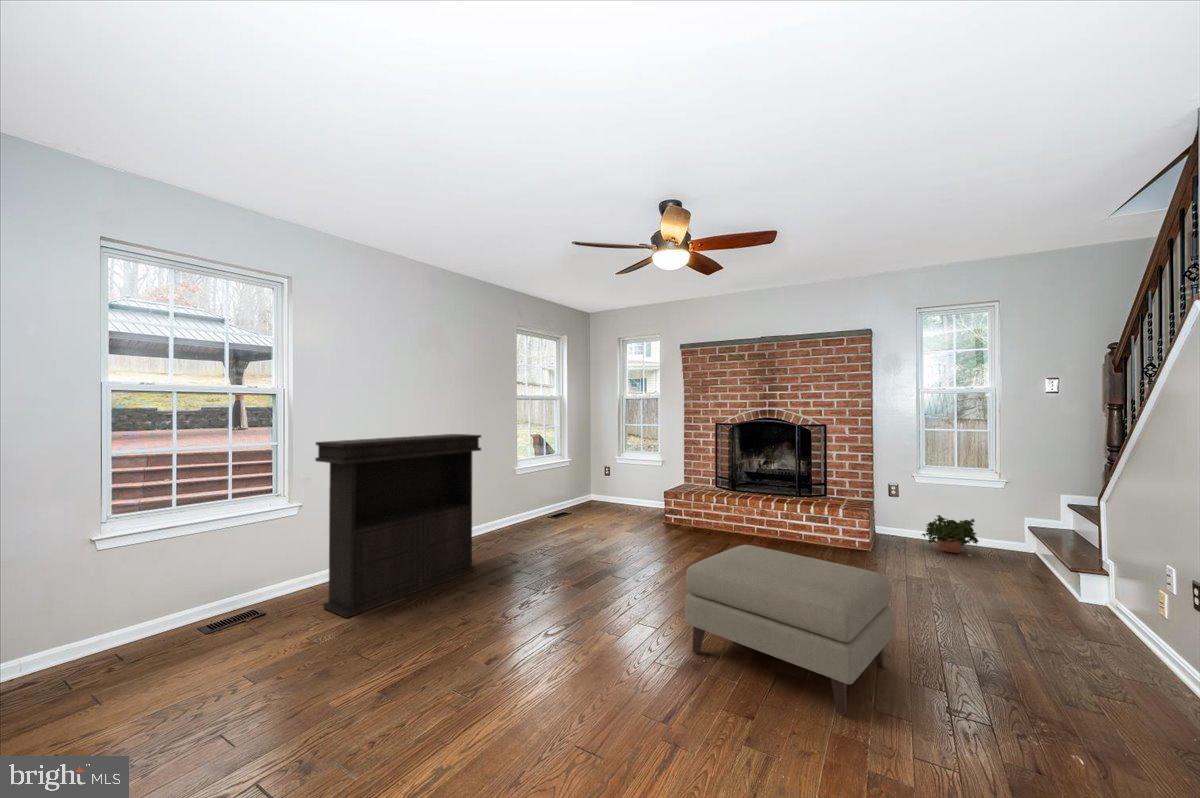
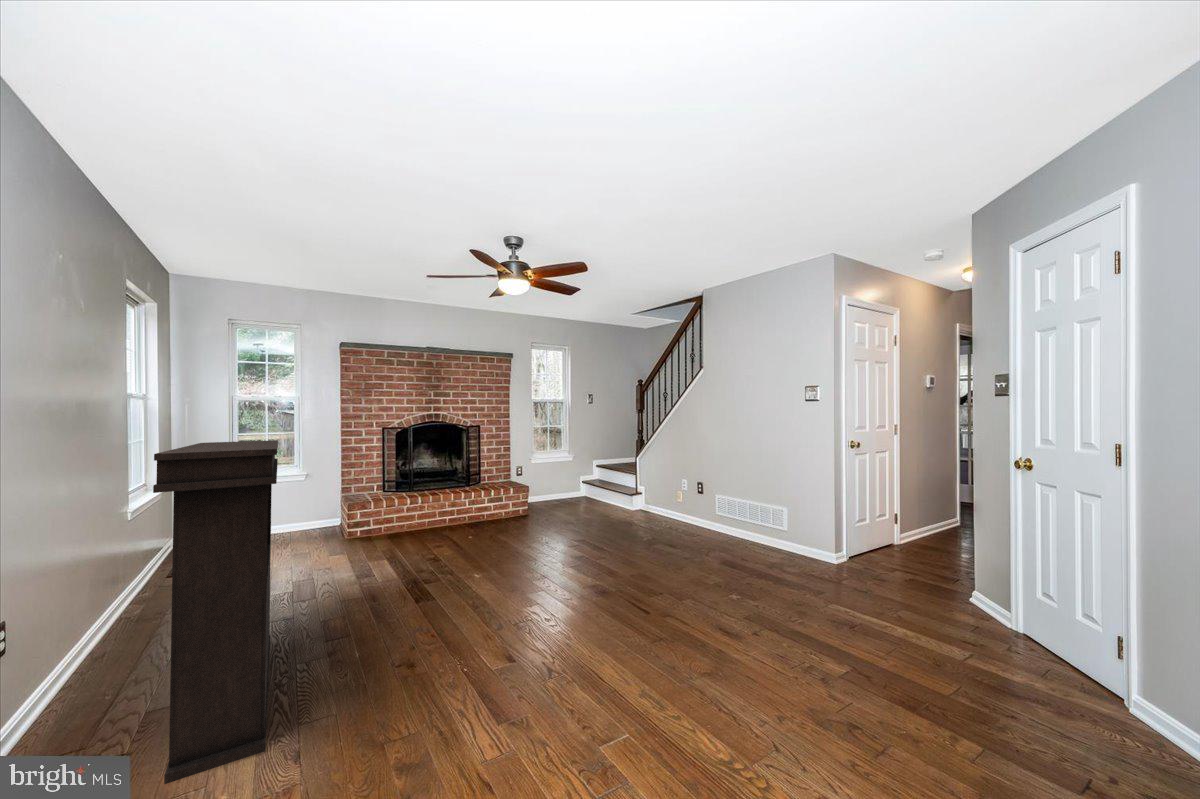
potted plant: present [922,515,979,554] -> none [543,480,573,505]
ottoman: present [685,545,893,715] -> none [569,498,694,581]

